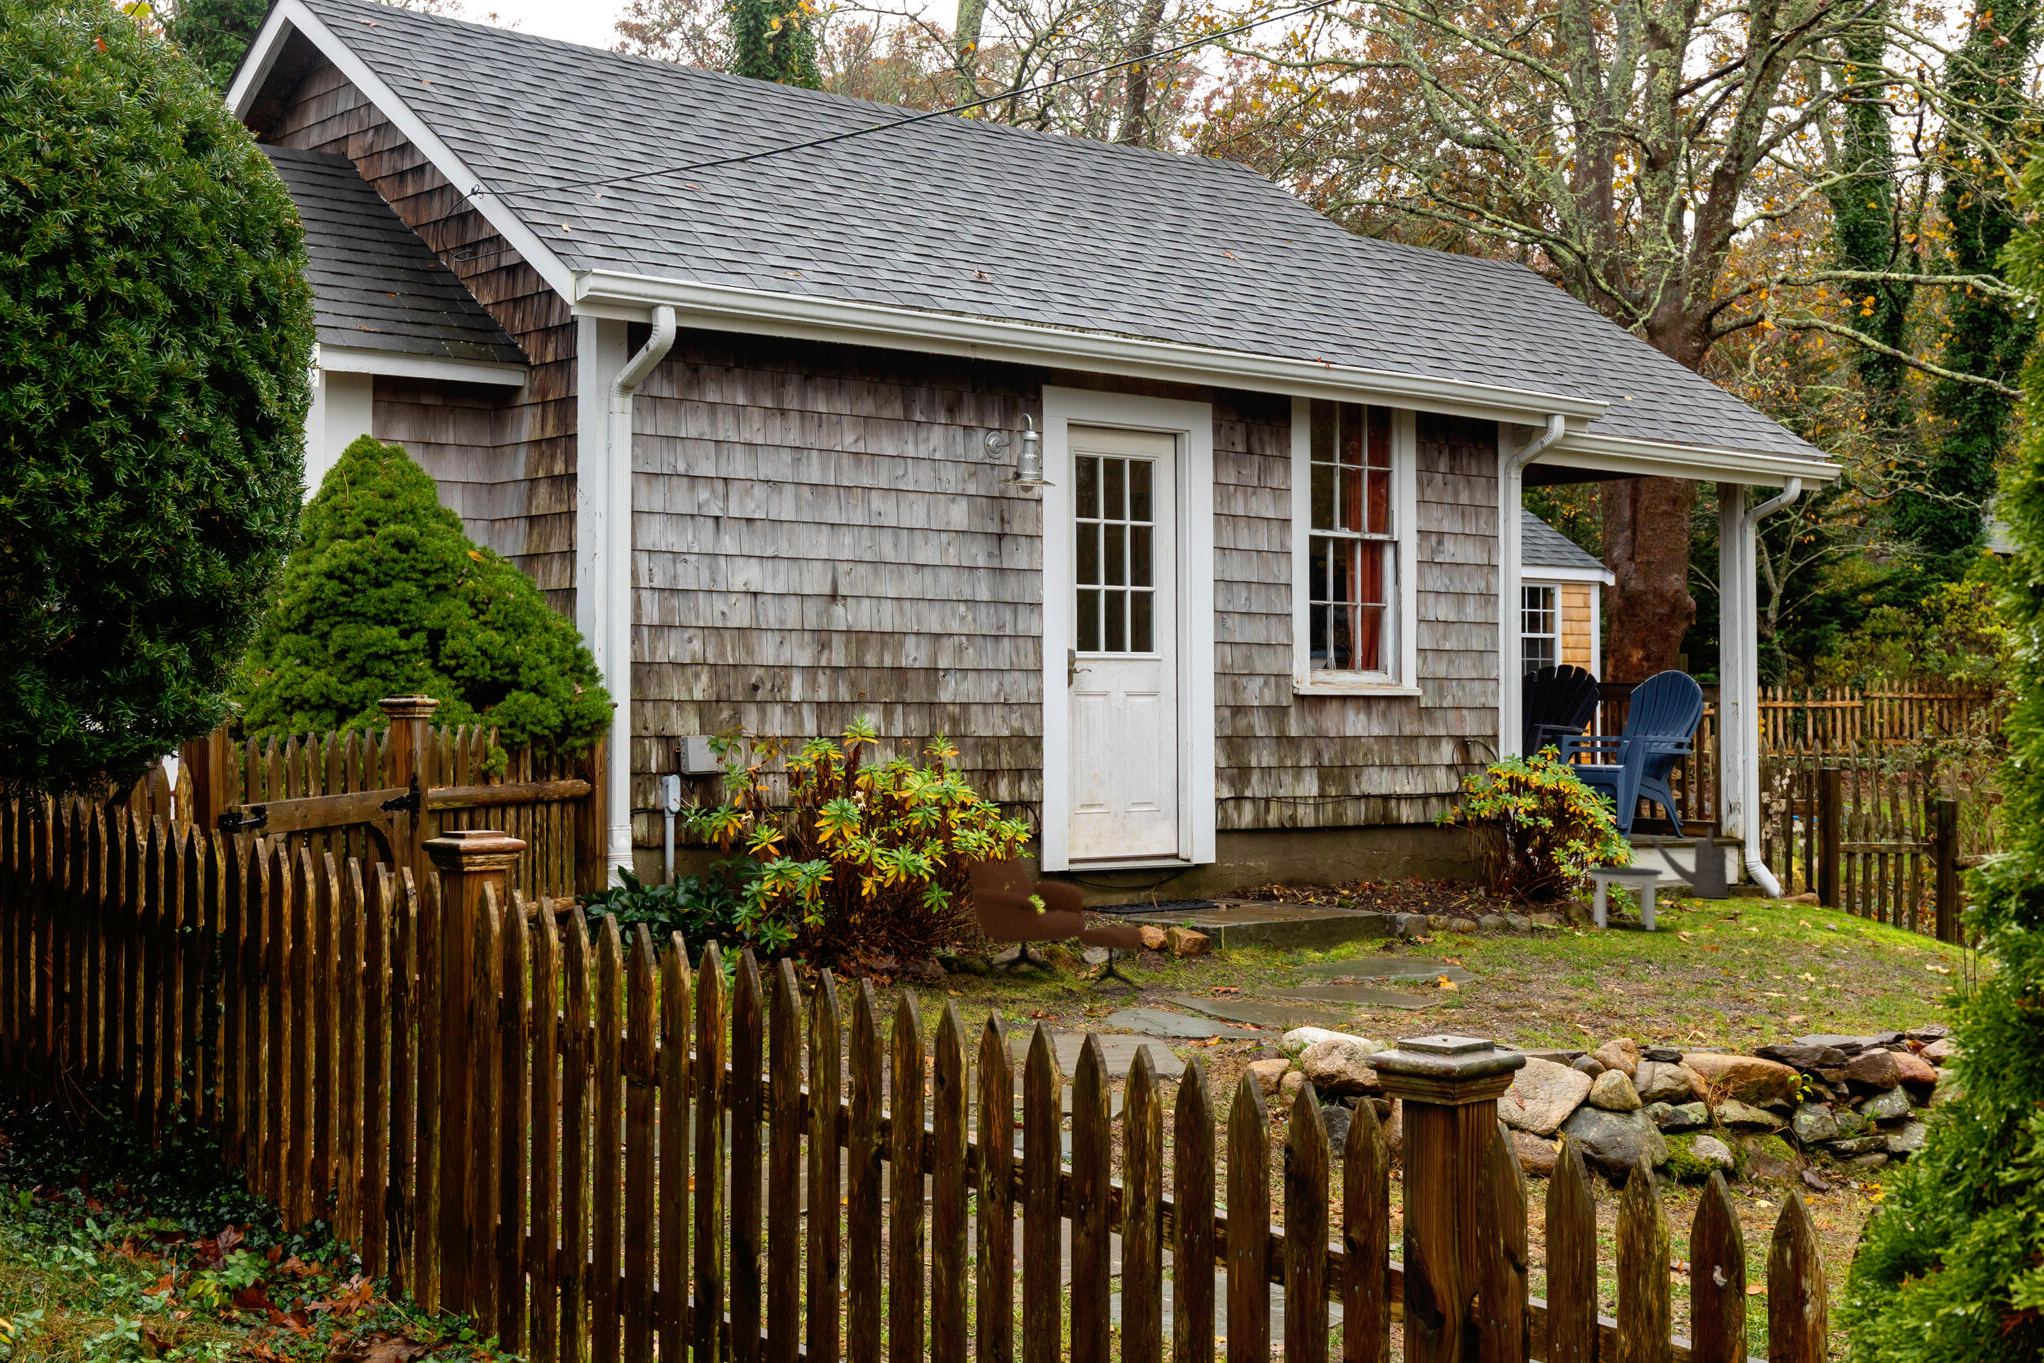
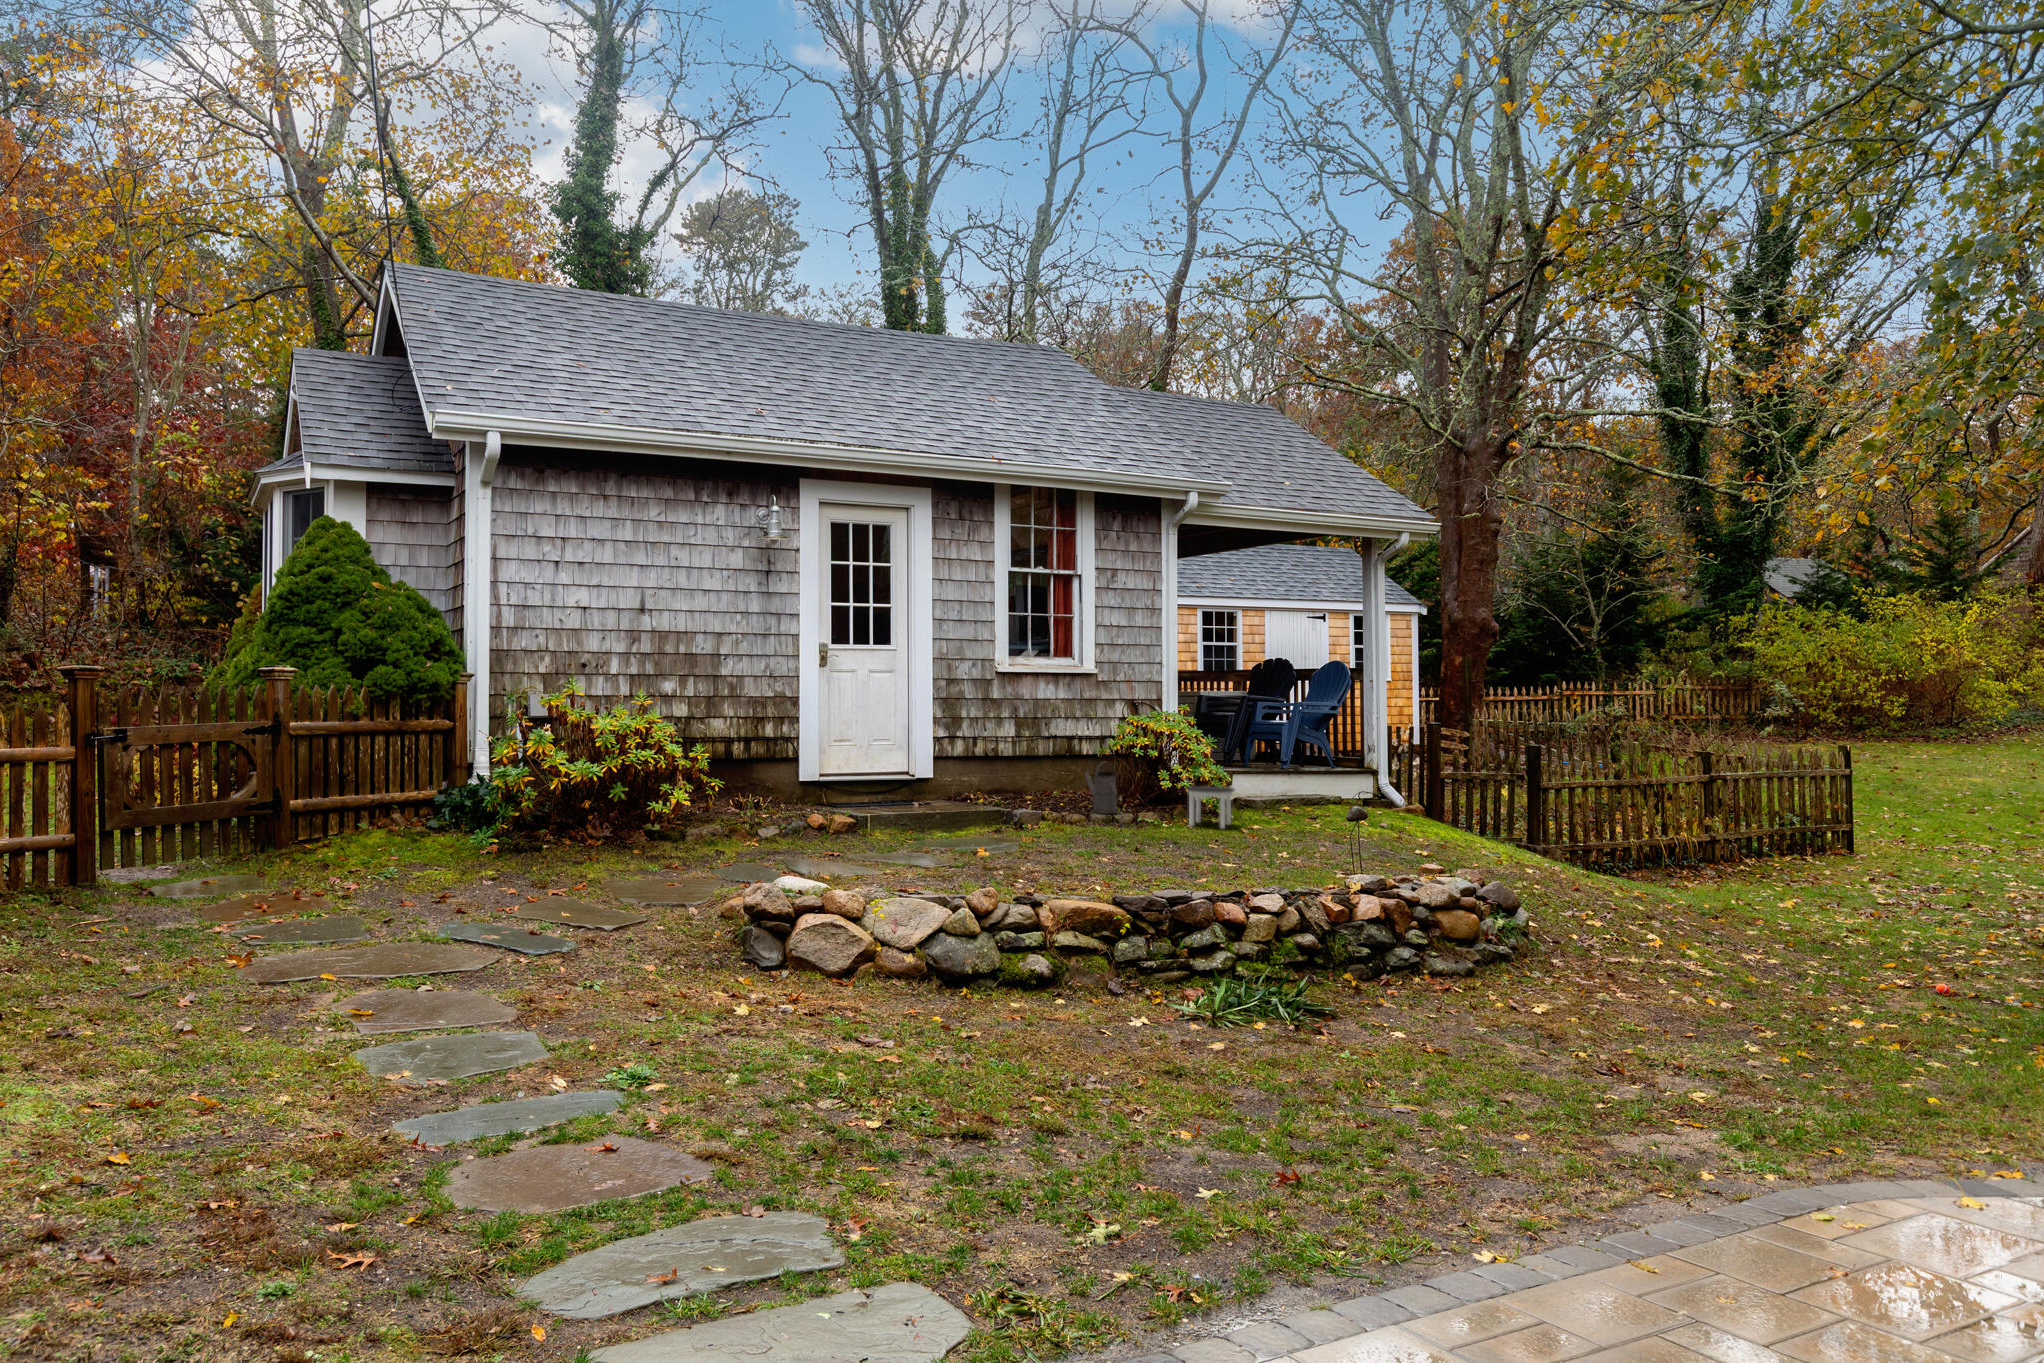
watering can: present [1651,827,1729,898] -> present [1085,764,1118,814]
lounge chair: present [967,857,1143,990] -> none [651,749,743,856]

